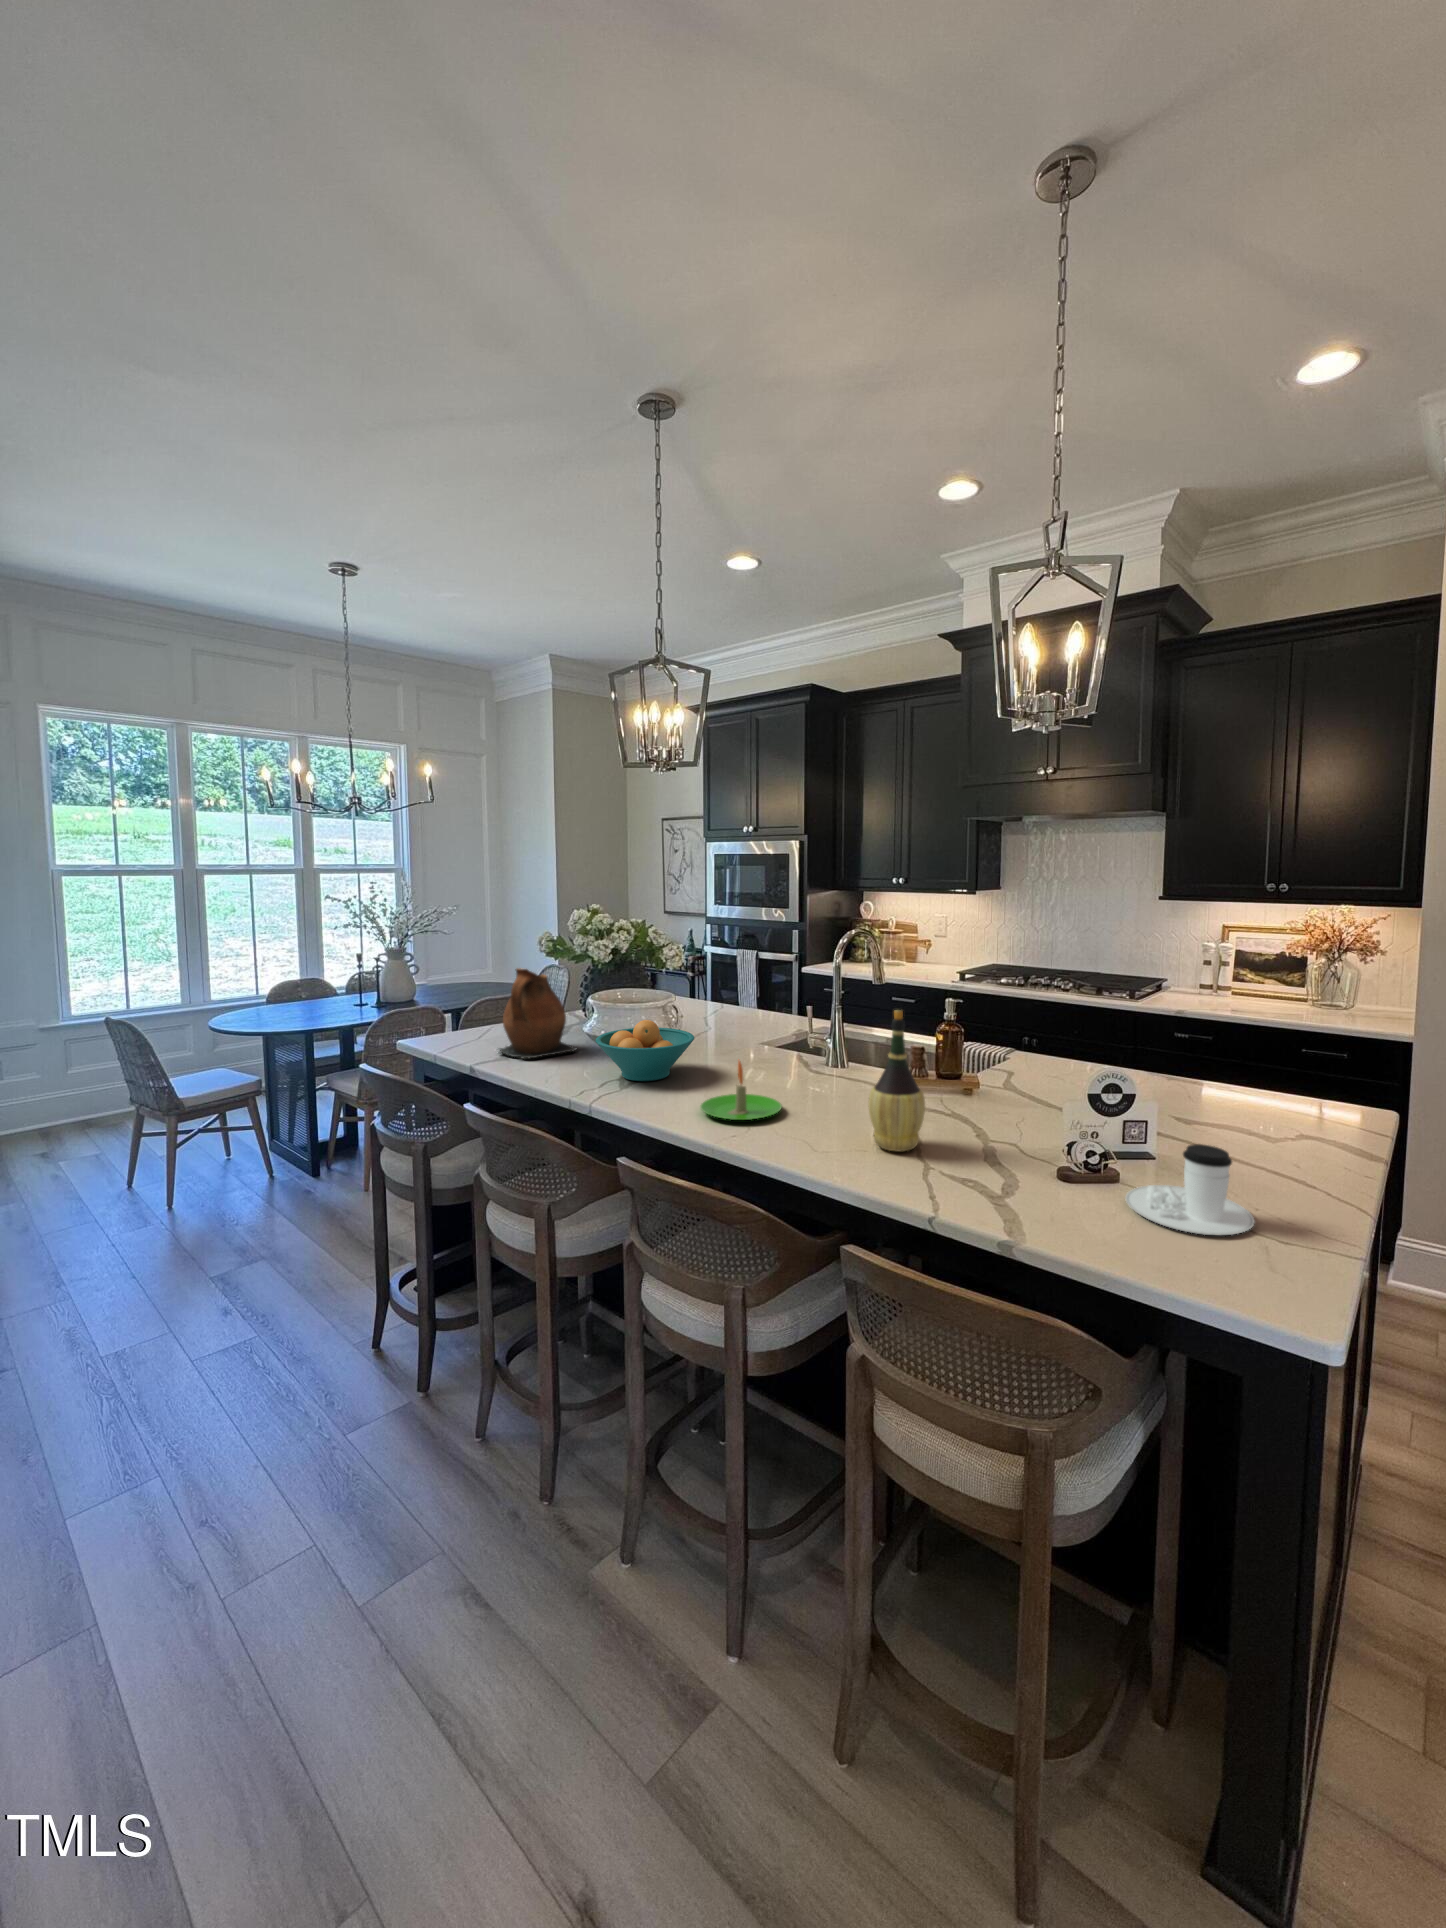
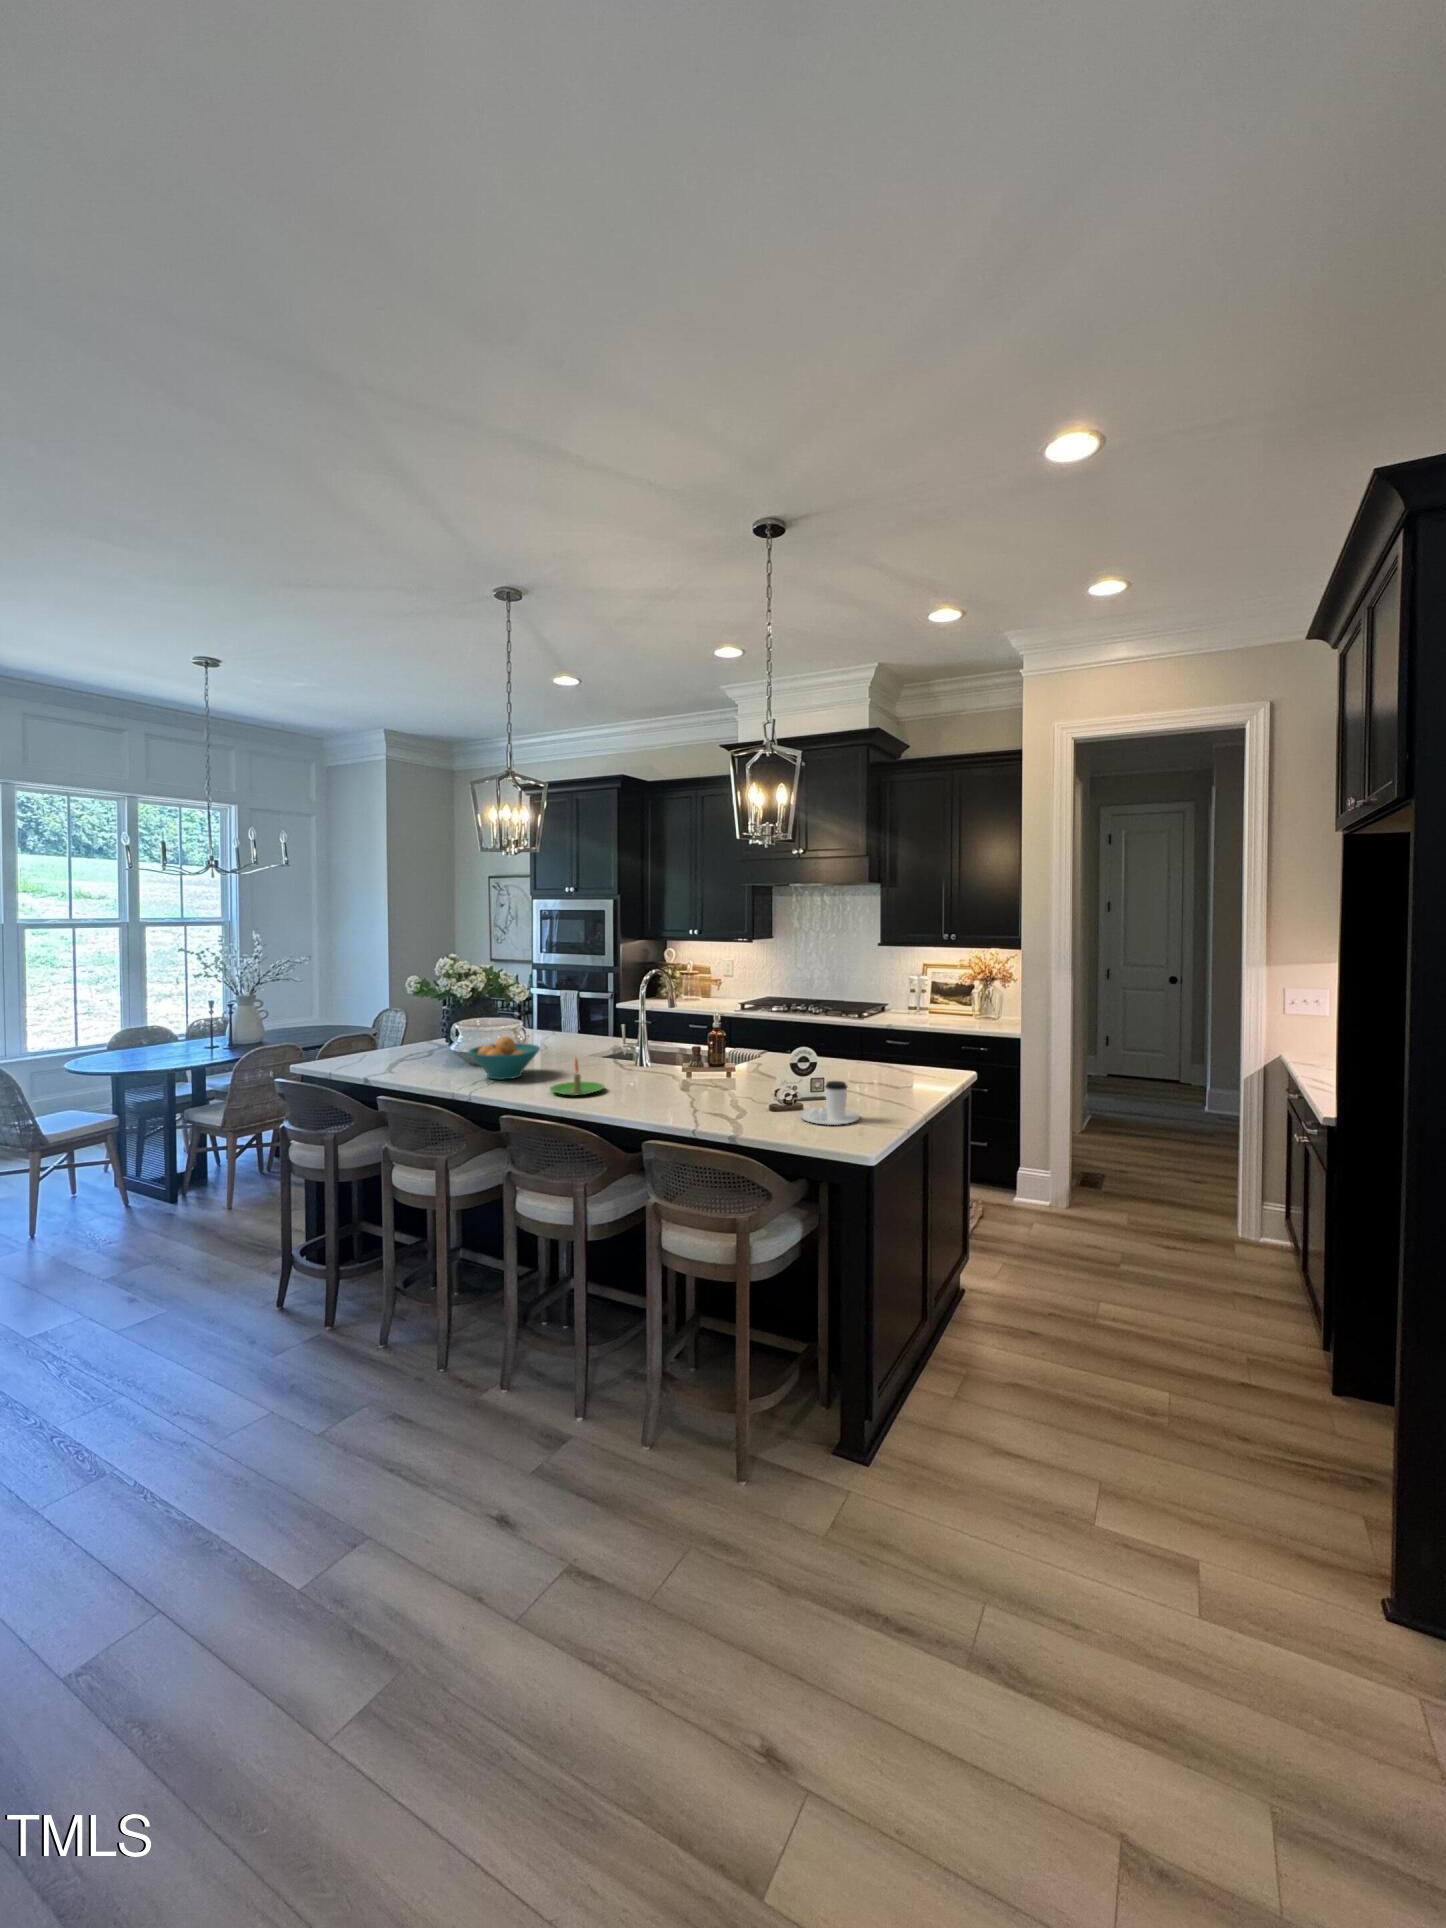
ceramic pitcher: present [500,968,577,1059] -> none [380,1003,447,1071]
wine bottle: present [868,1010,925,1151] -> none [660,1017,694,1103]

